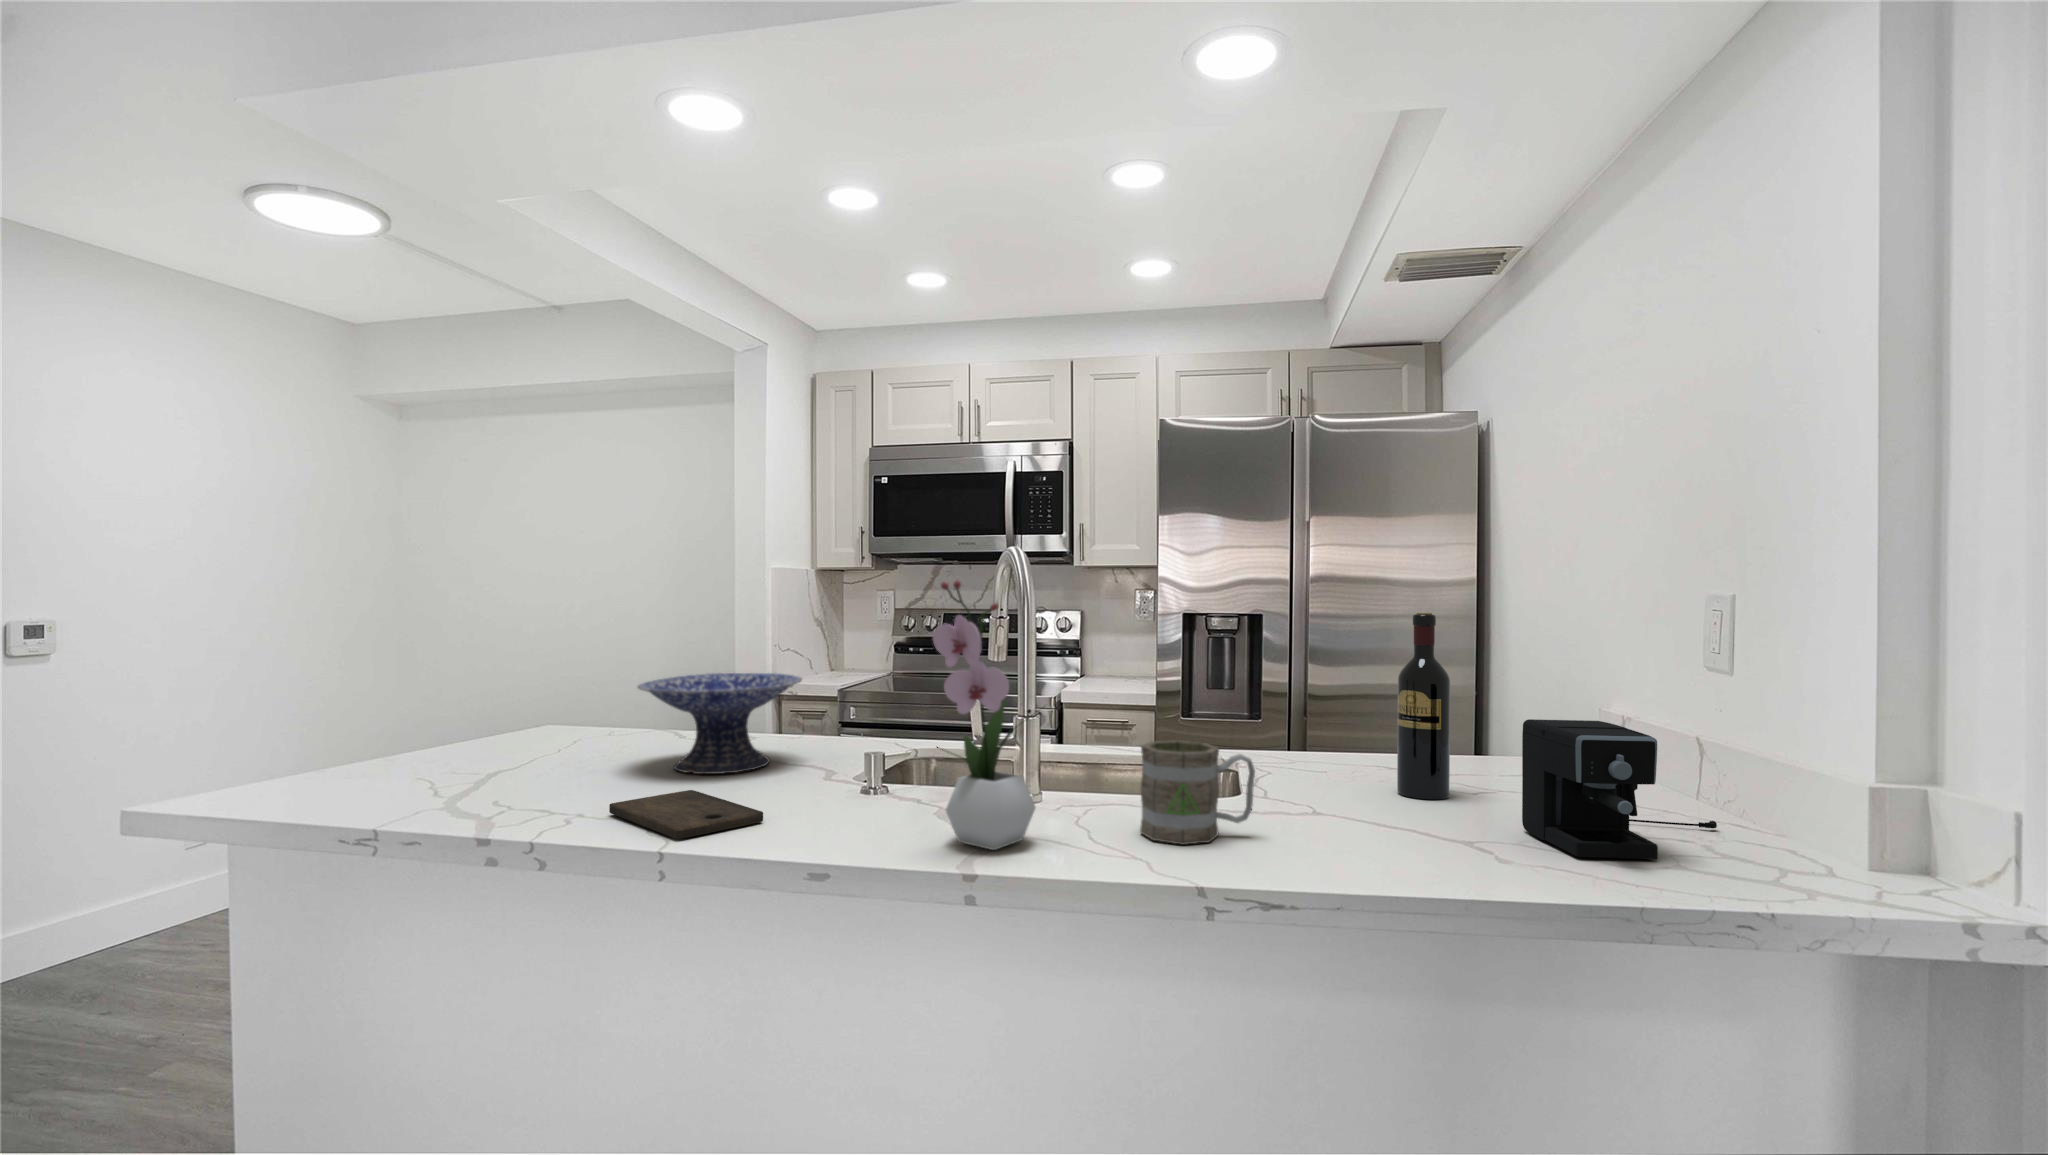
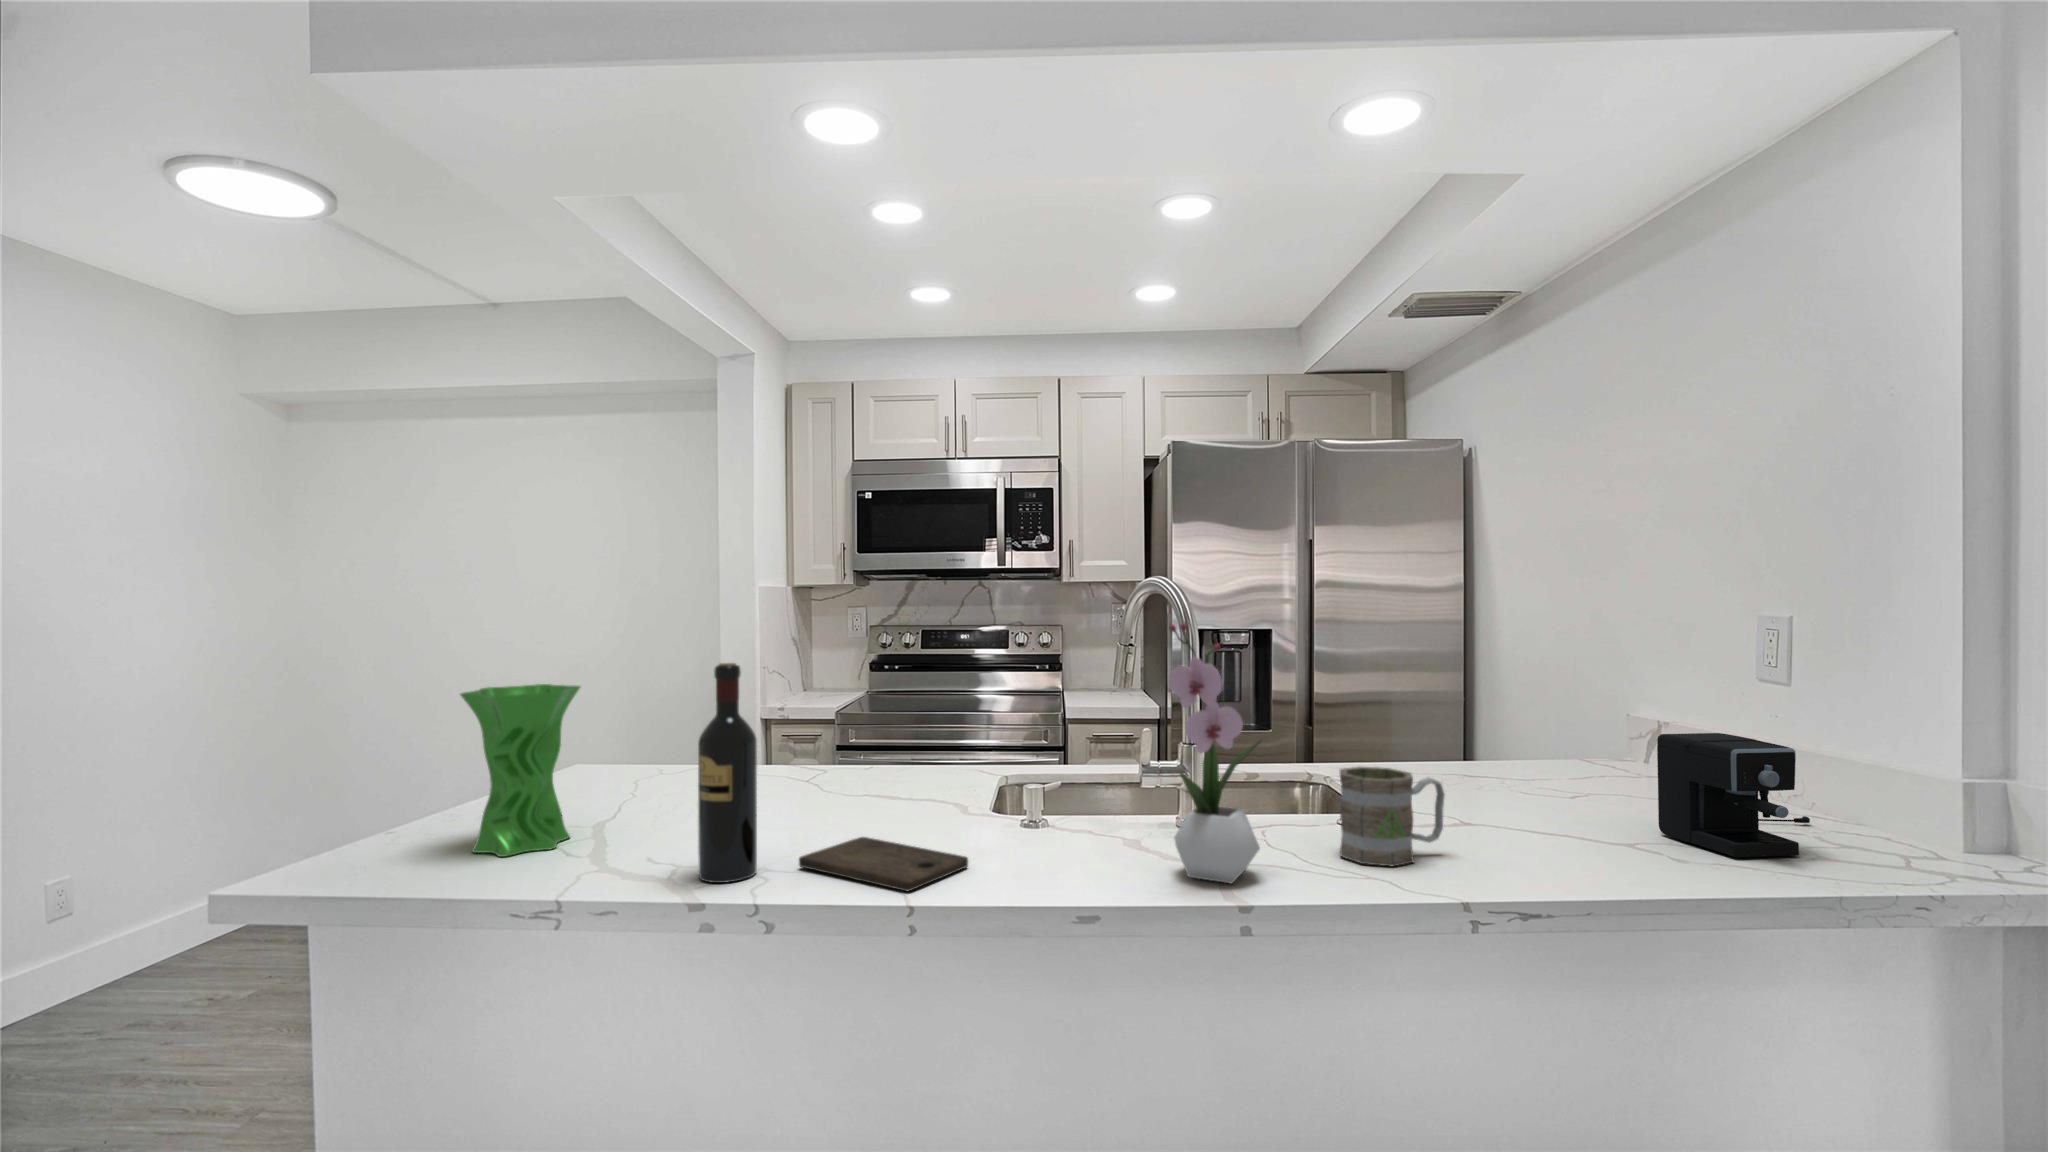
wine bottle: present [1397,613,1450,799] -> present [698,663,757,883]
vase: none [345,636,466,792] -> present [460,684,580,857]
decorative bowl: present [638,673,802,774] -> none [757,709,921,817]

